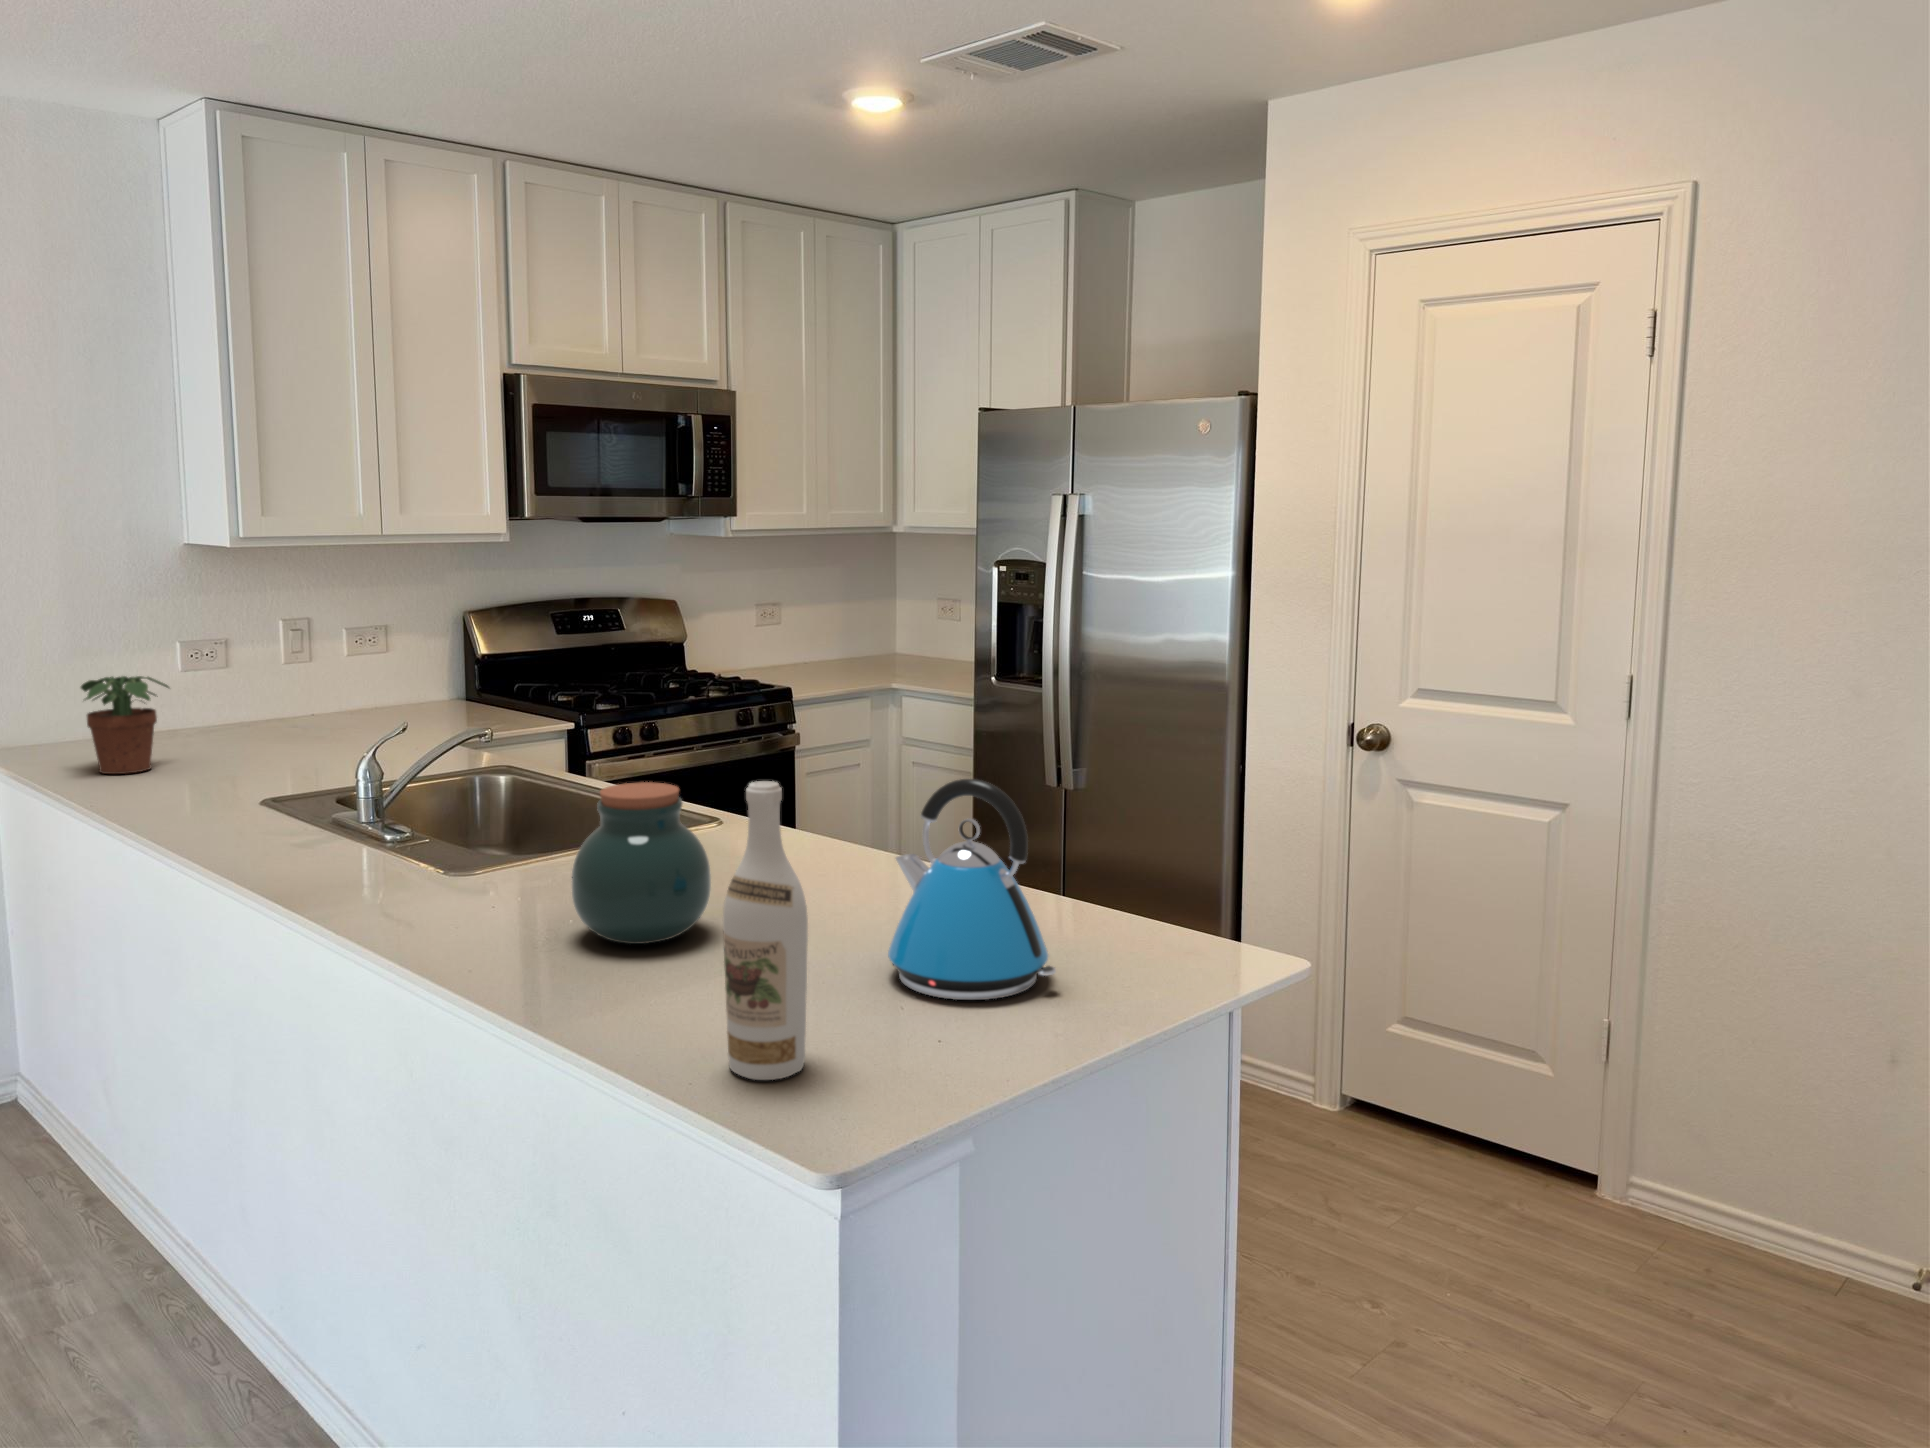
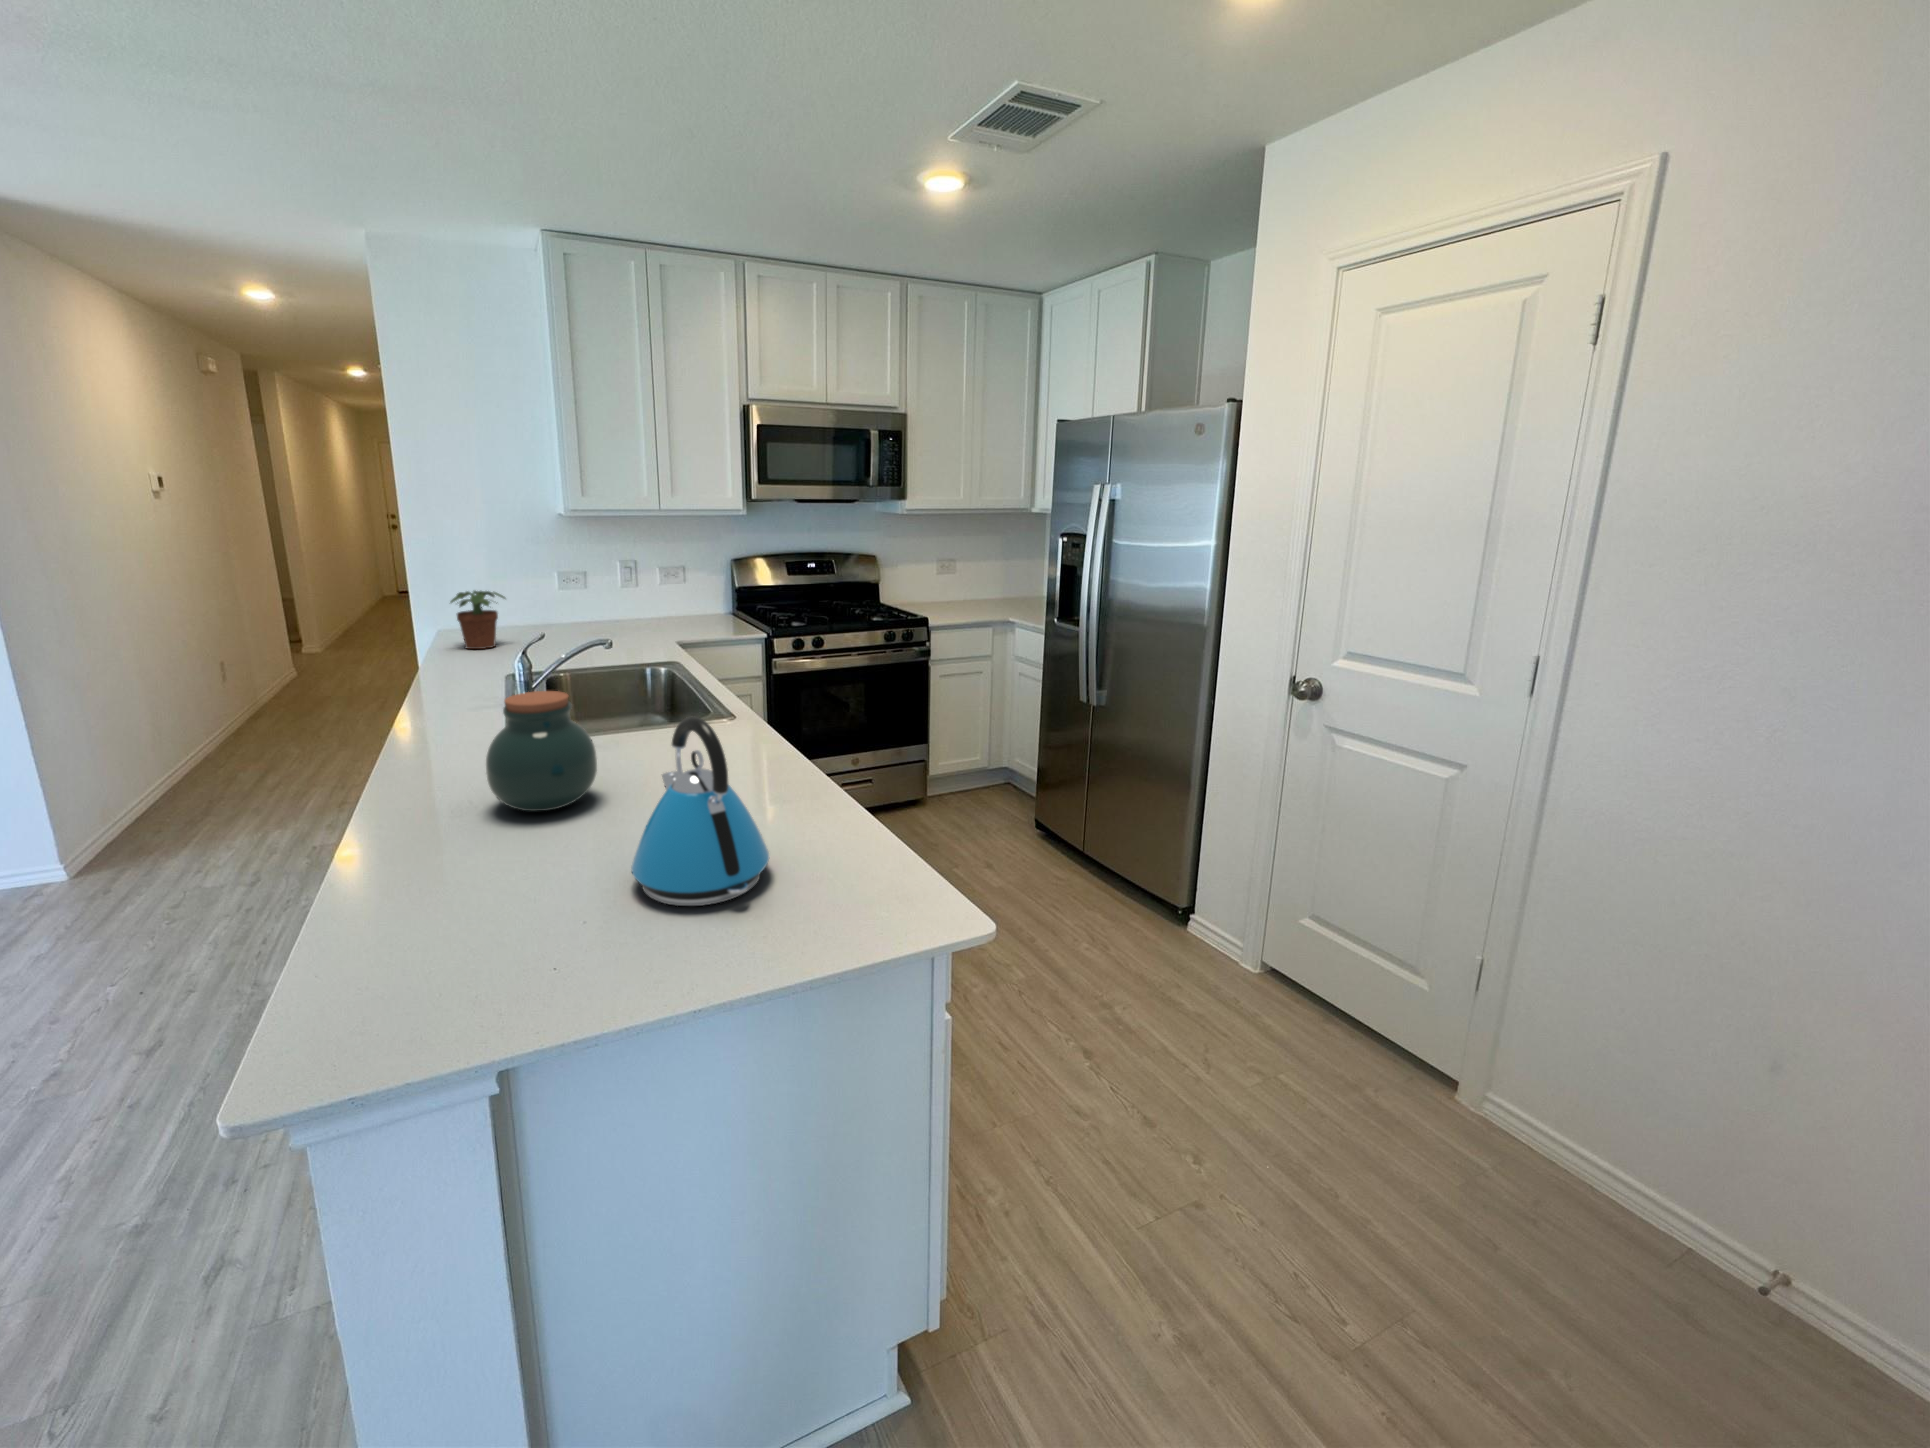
wine bottle: present [723,781,808,1080] -> none [367,713,460,962]

